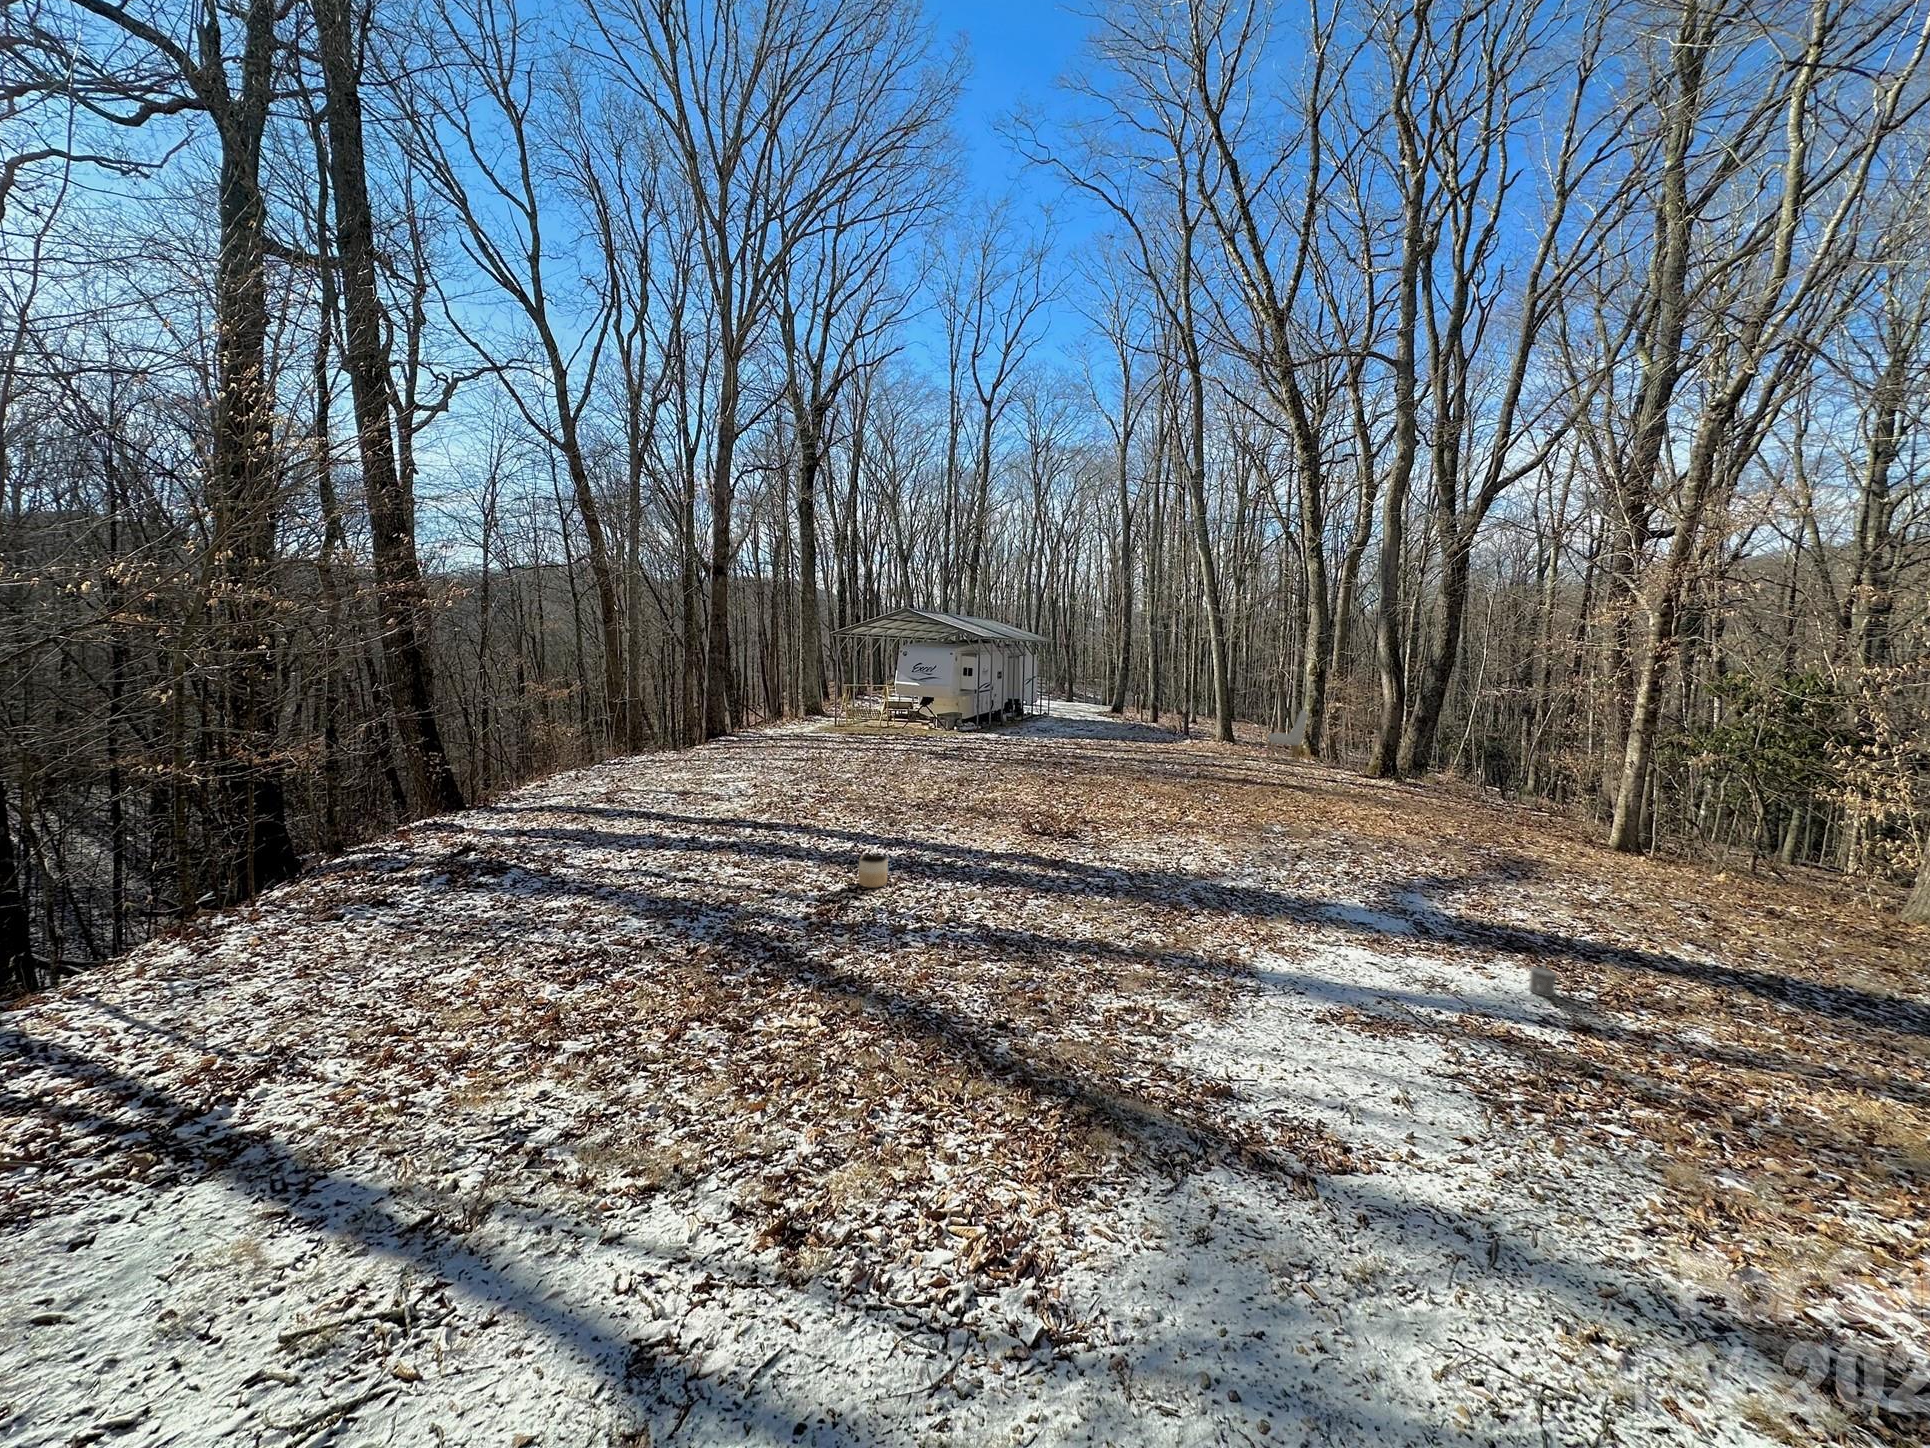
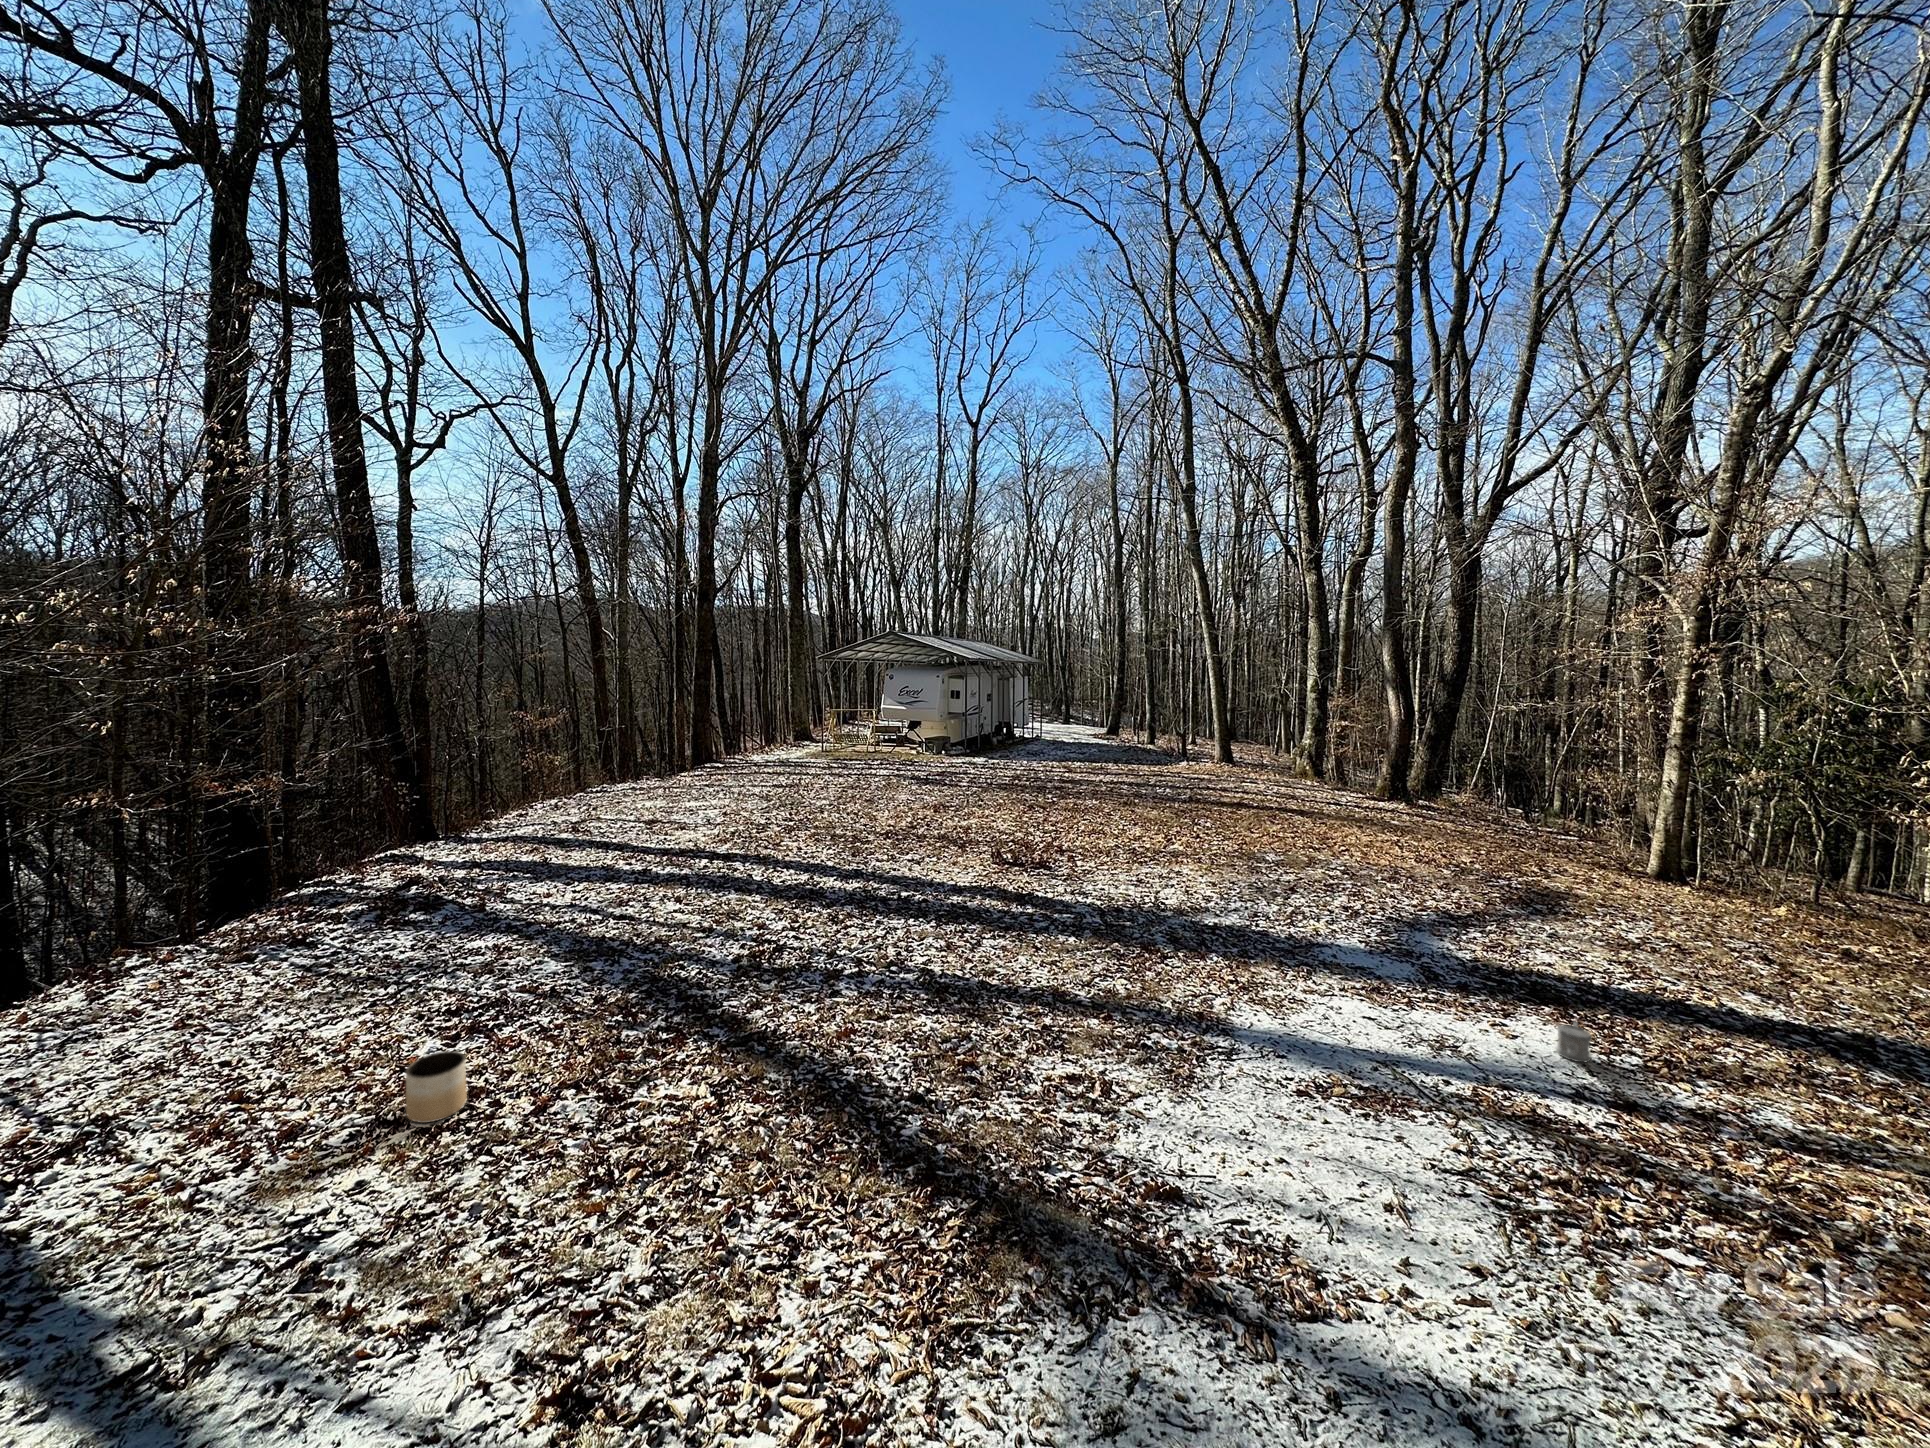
chair: present [1267,711,1308,762] -> none [1264,727,1306,782]
planter: present [858,855,887,888] -> present [406,1051,467,1123]

